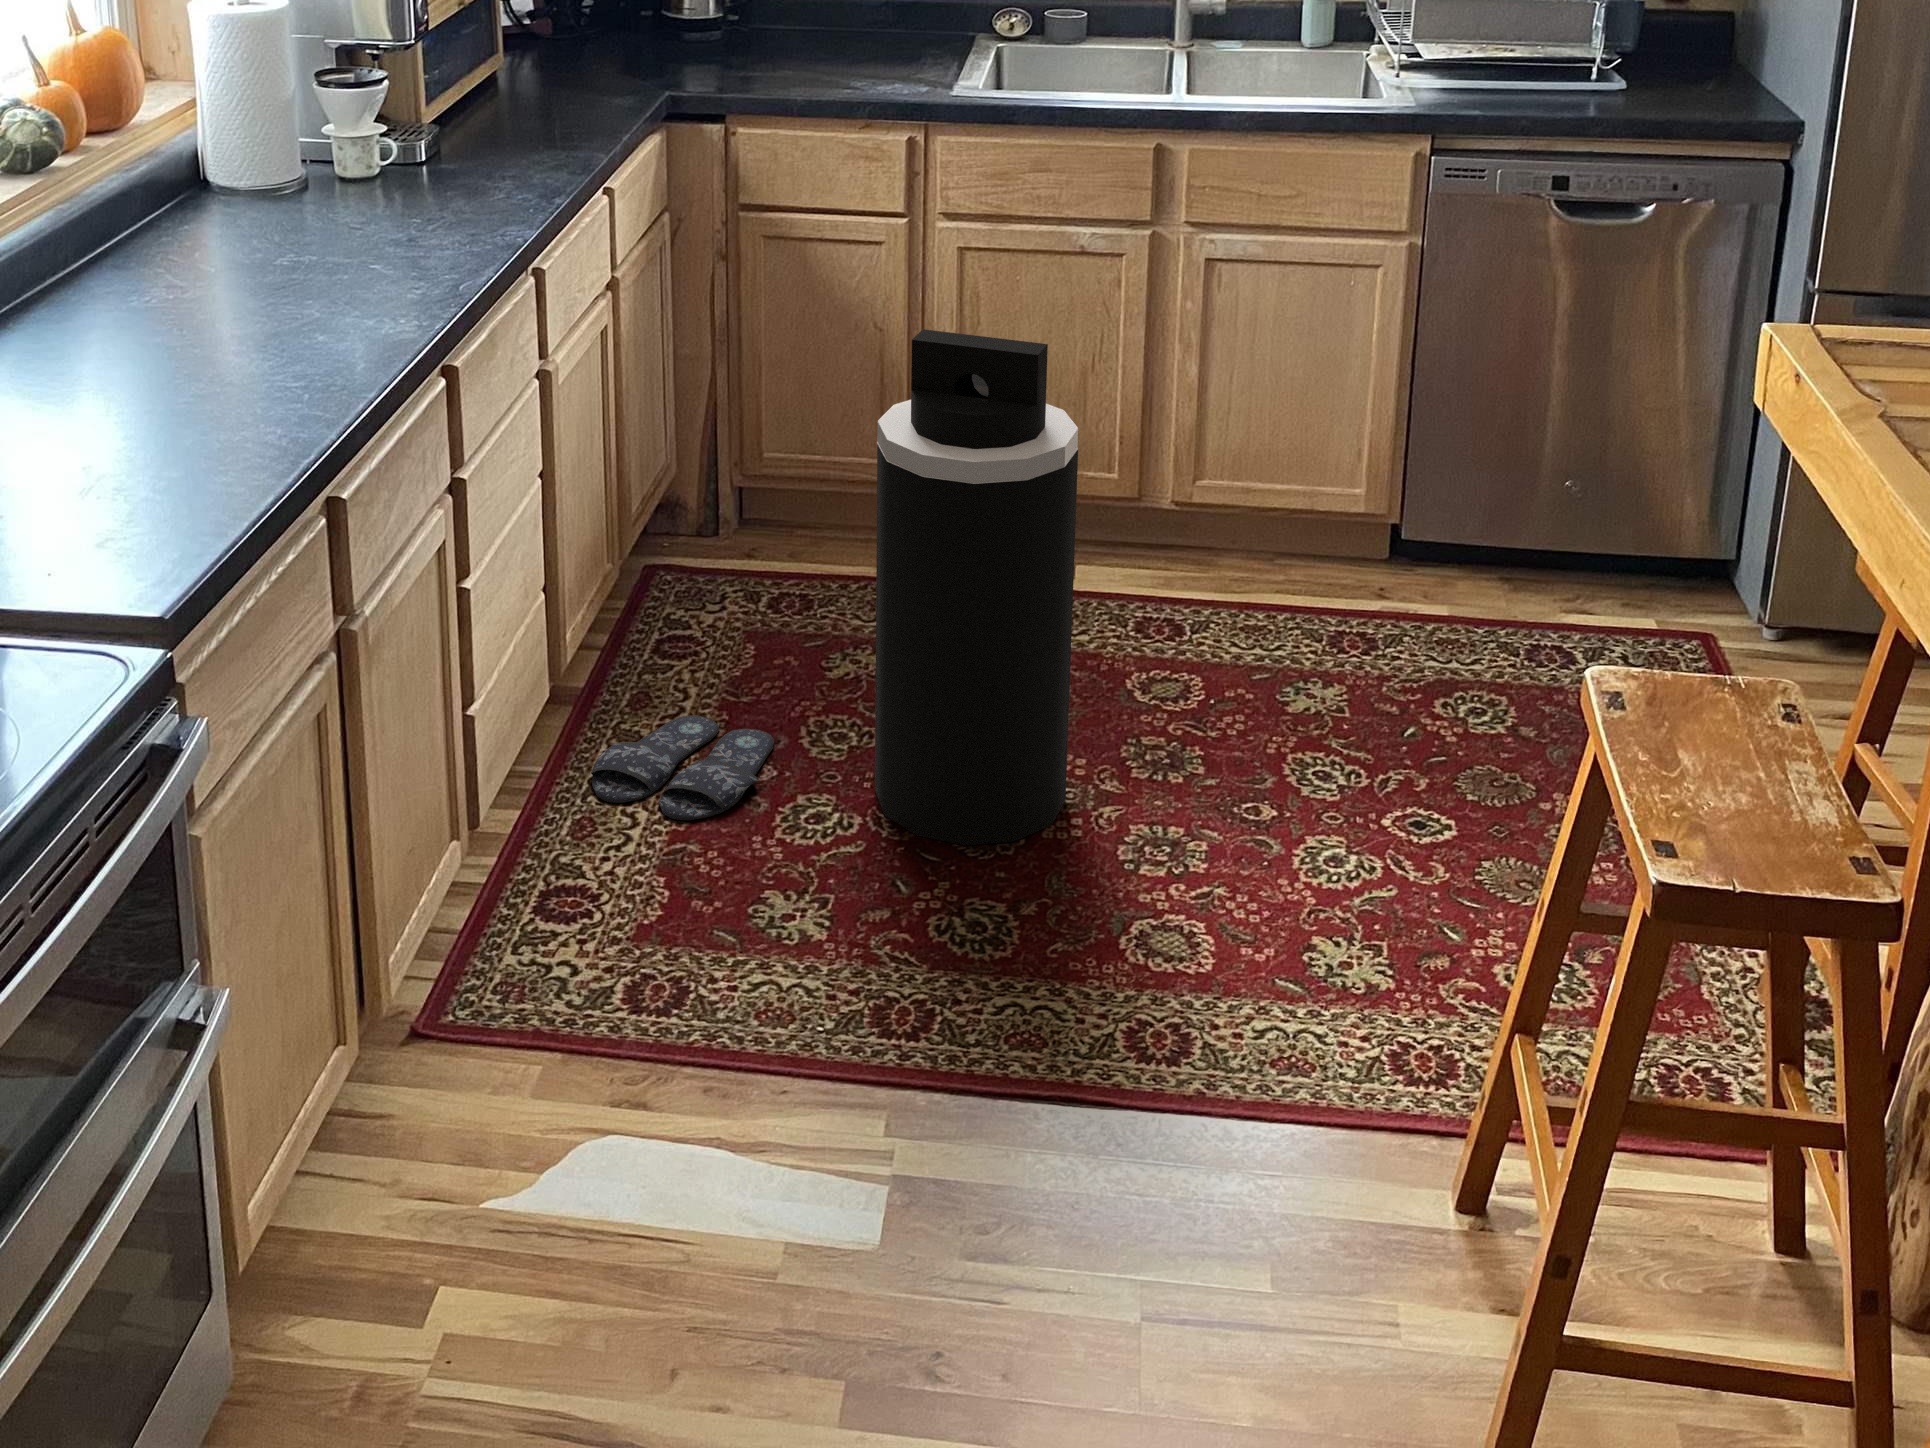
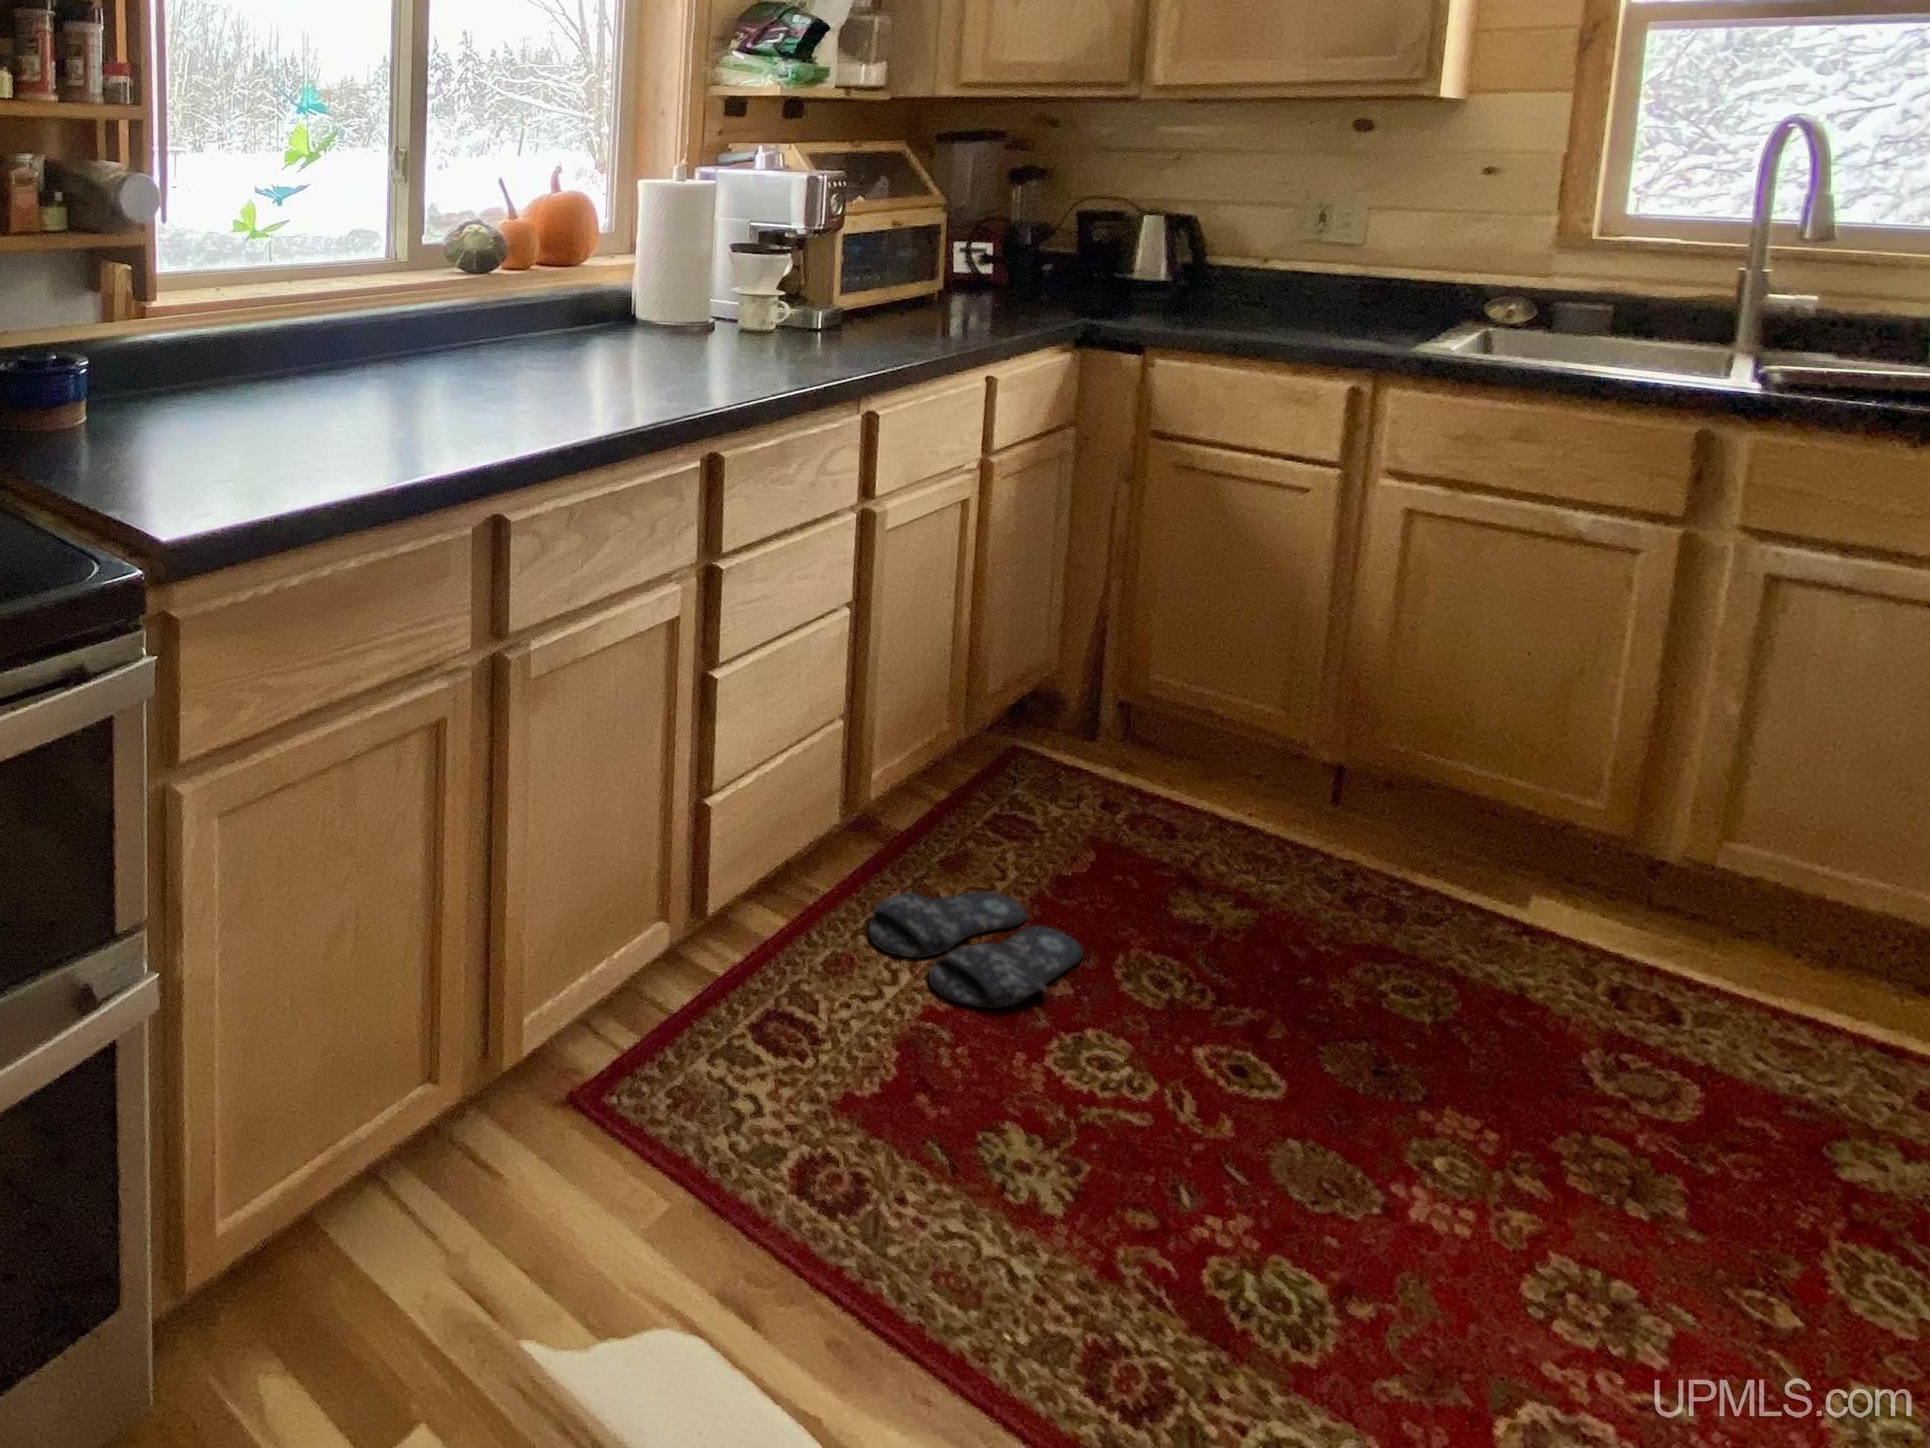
trash can: present [875,329,1078,845] -> none [1188,545,1539,1206]

